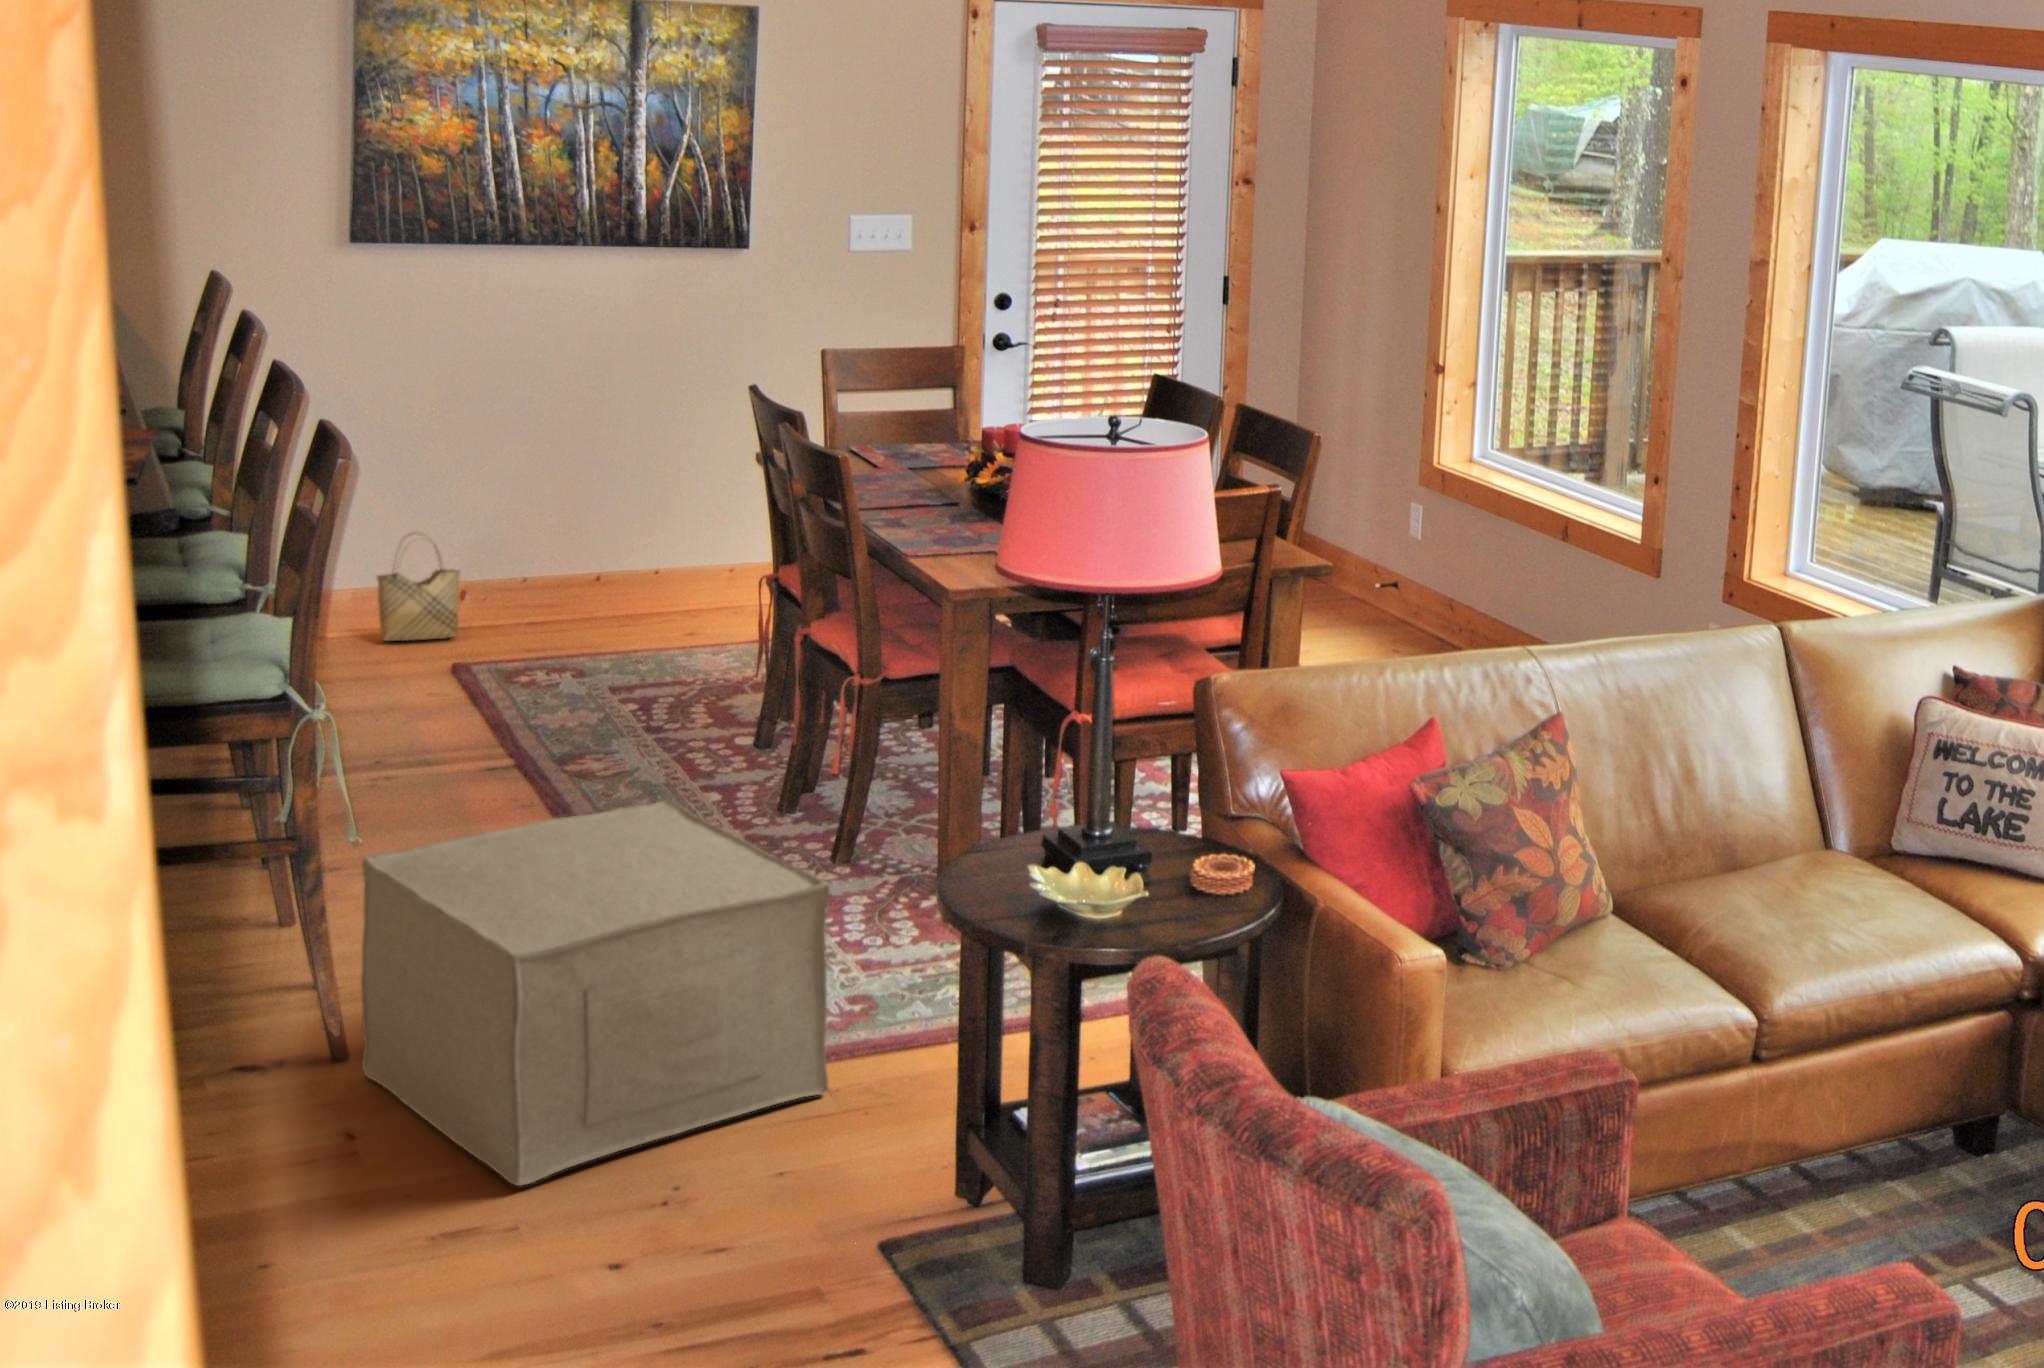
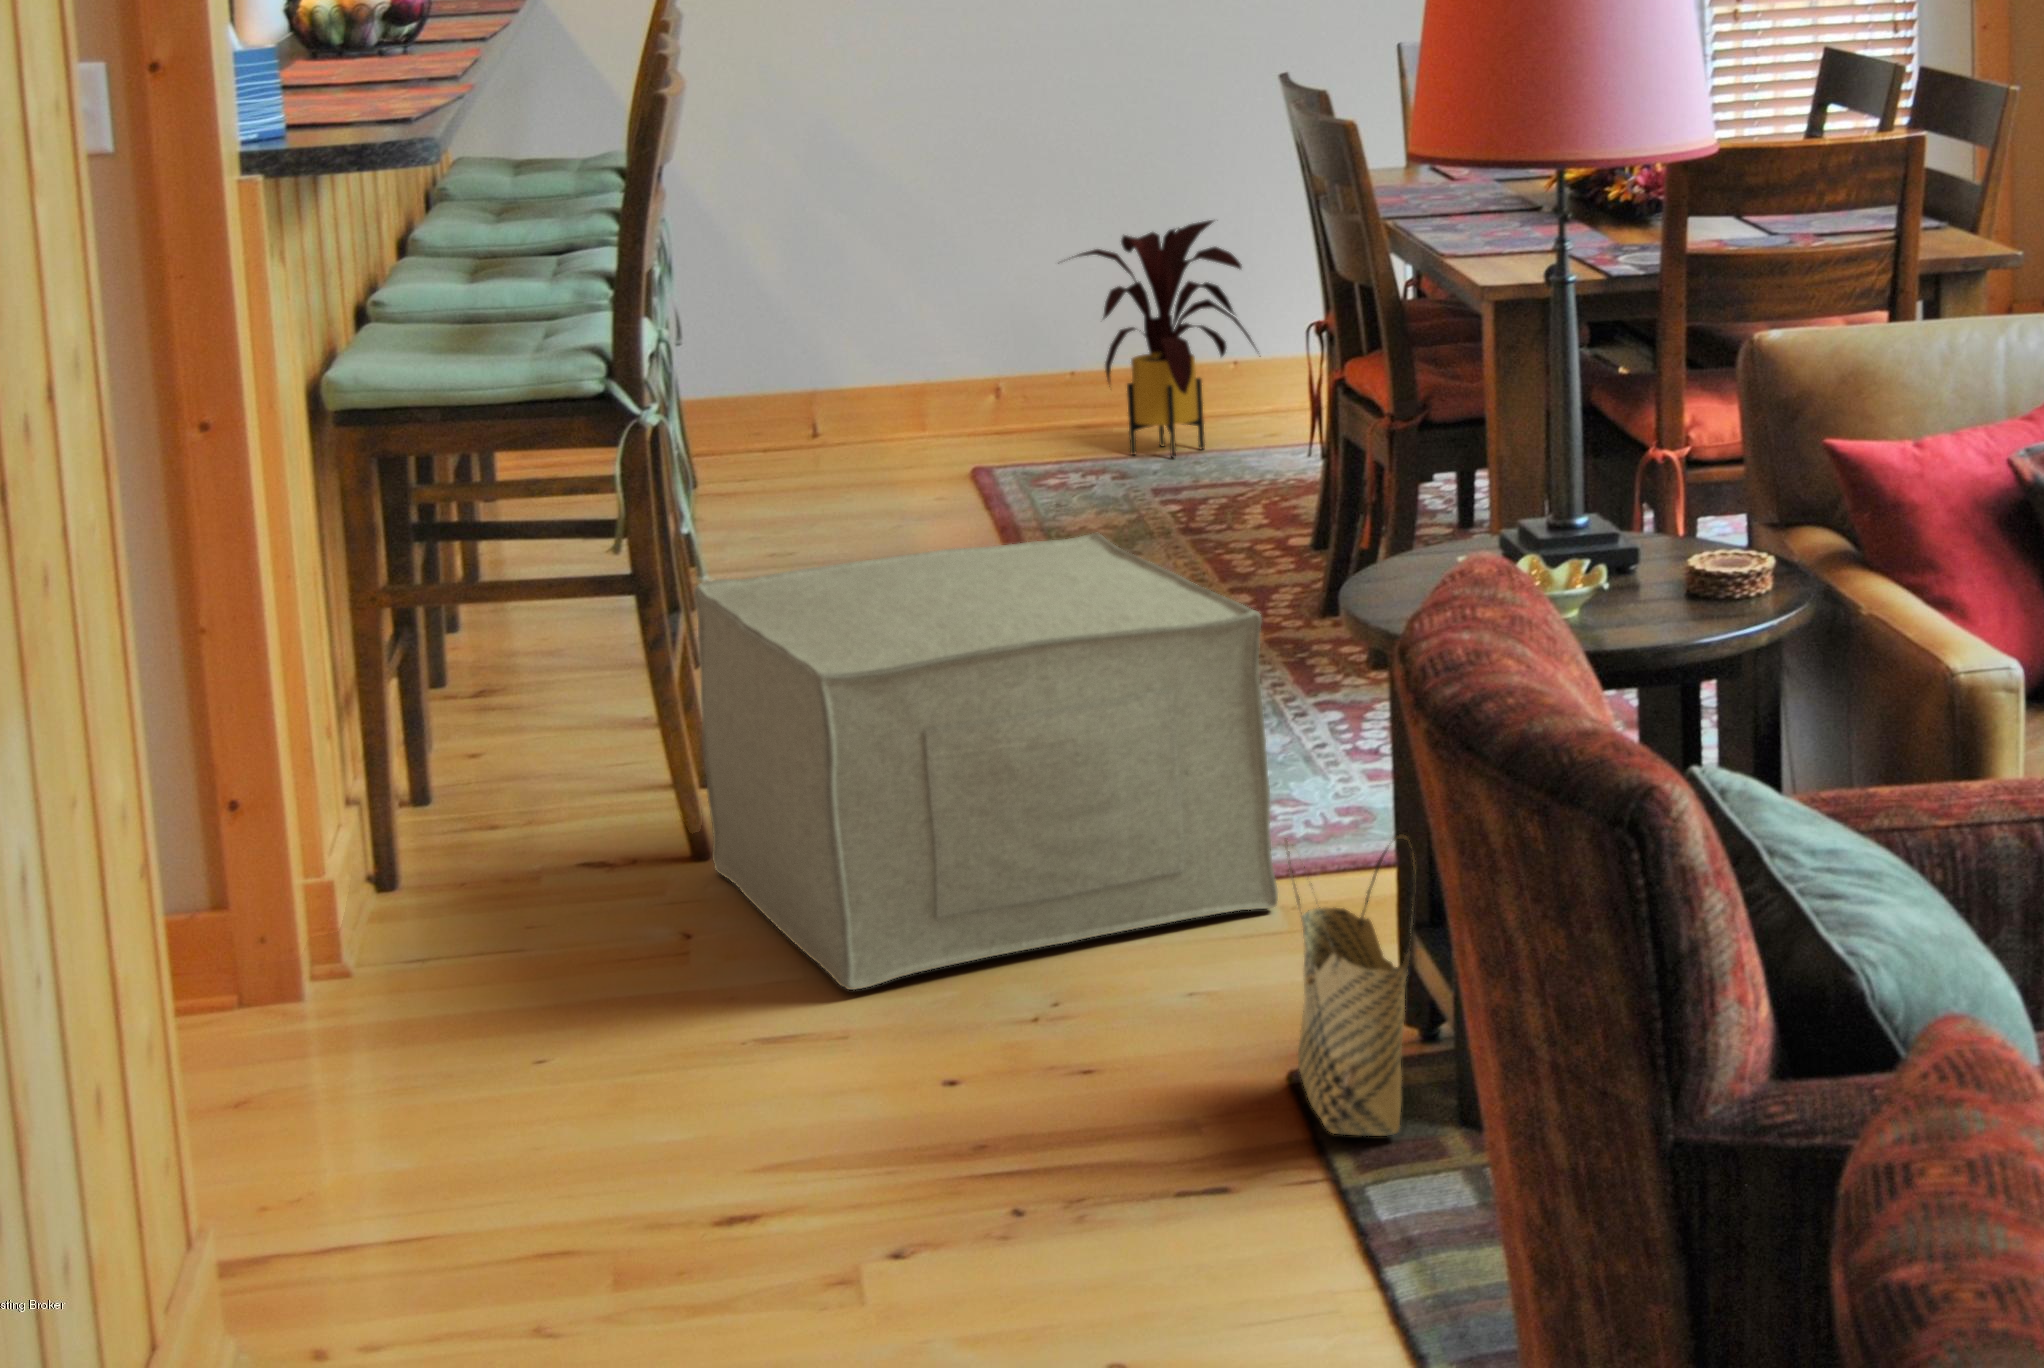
house plant: none [524,463,692,652] -> present [1069,220,1255,458]
woven basket: present [377,534,460,641] -> present [1285,834,1415,1136]

